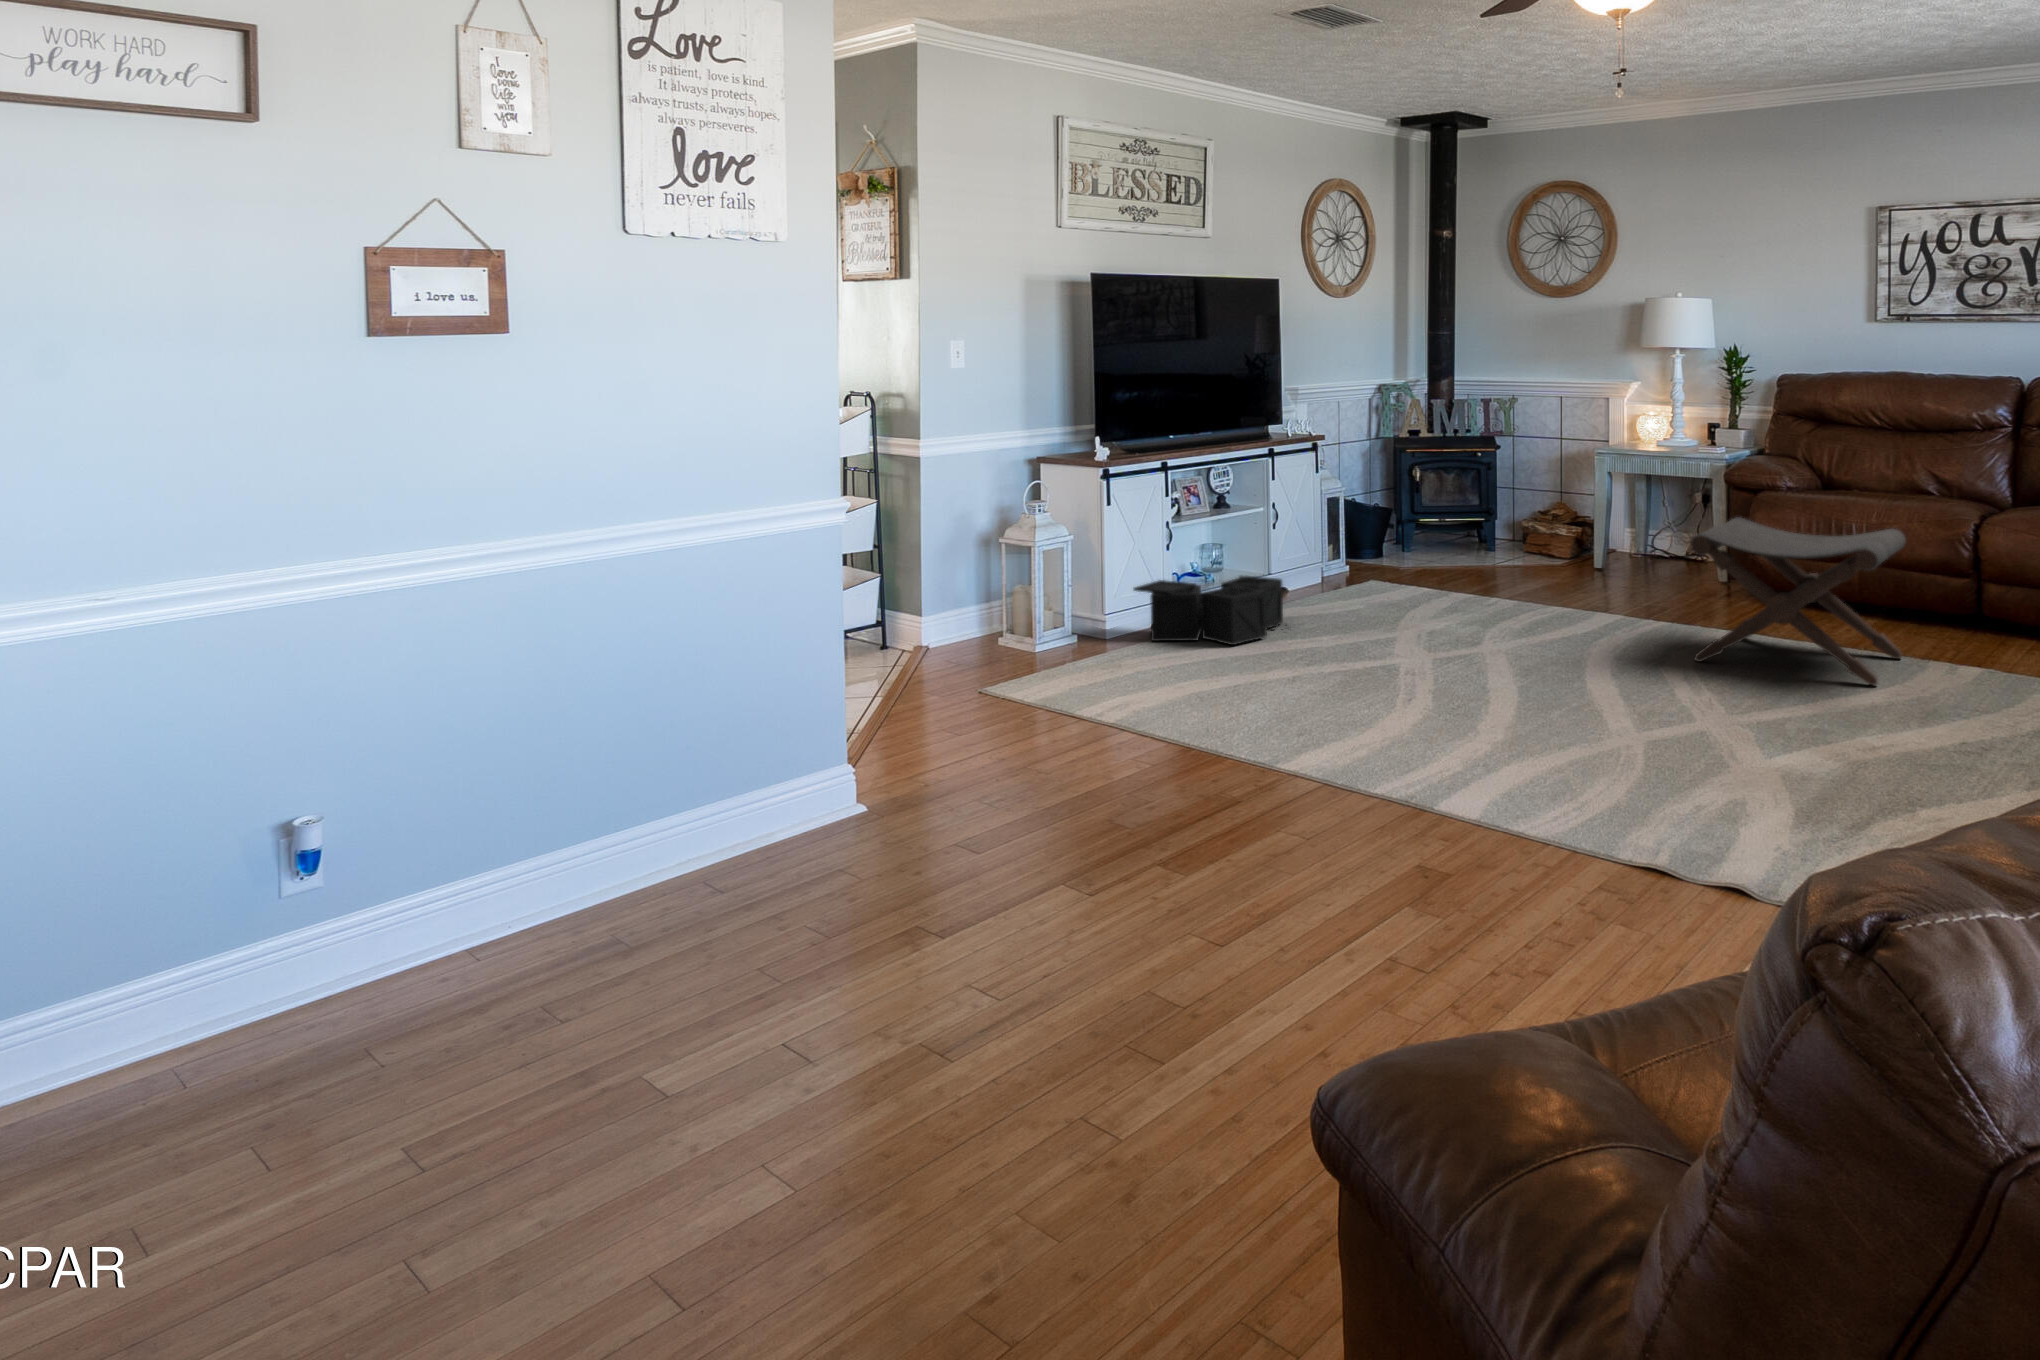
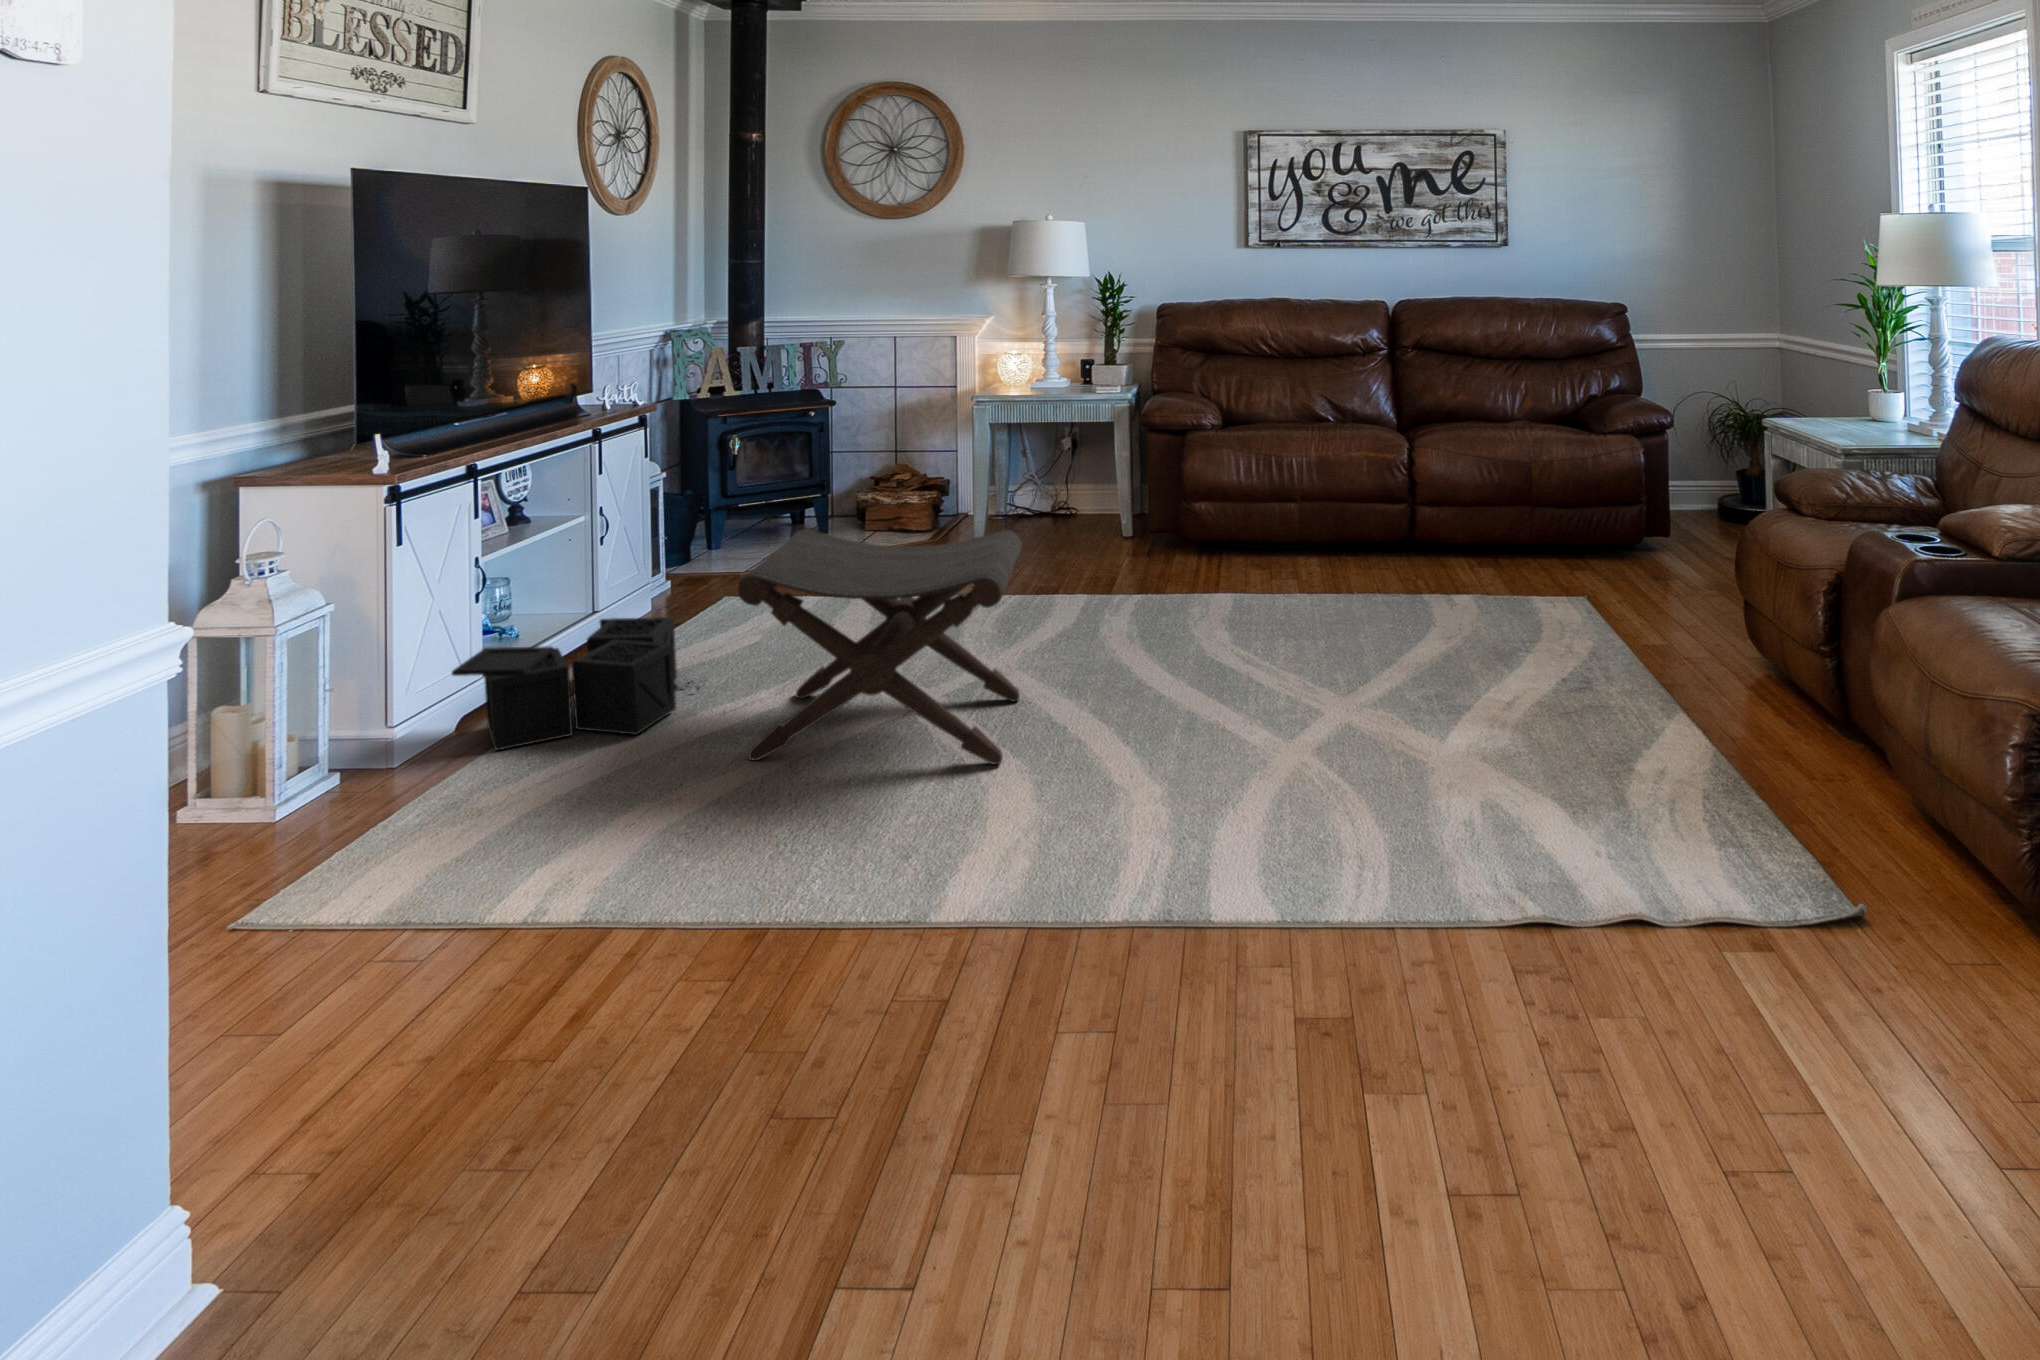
footstool: present [1691,517,1906,685] -> present [738,529,1022,764]

